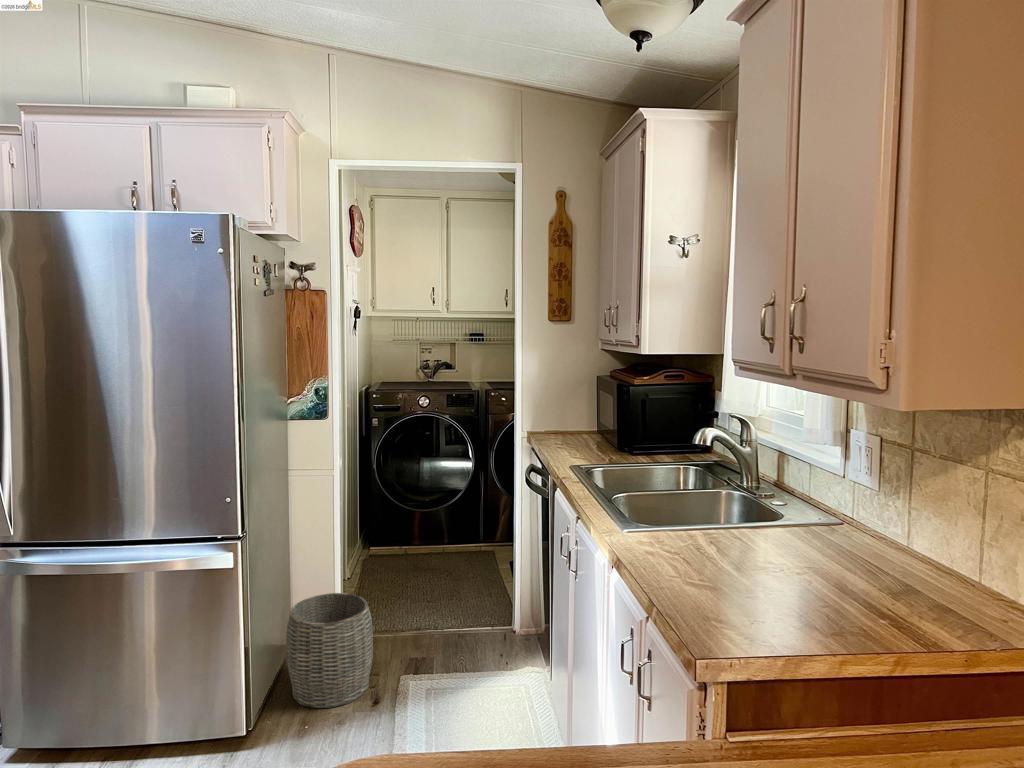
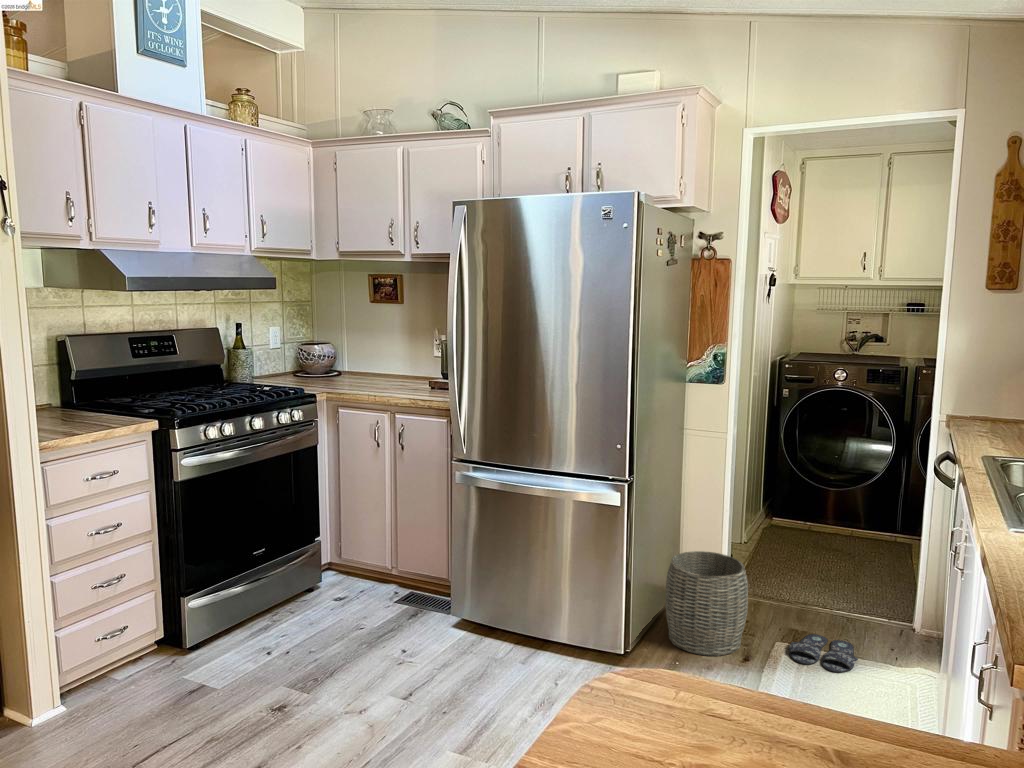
slippers: none [415,650,477,686] -> present [789,634,858,673]

